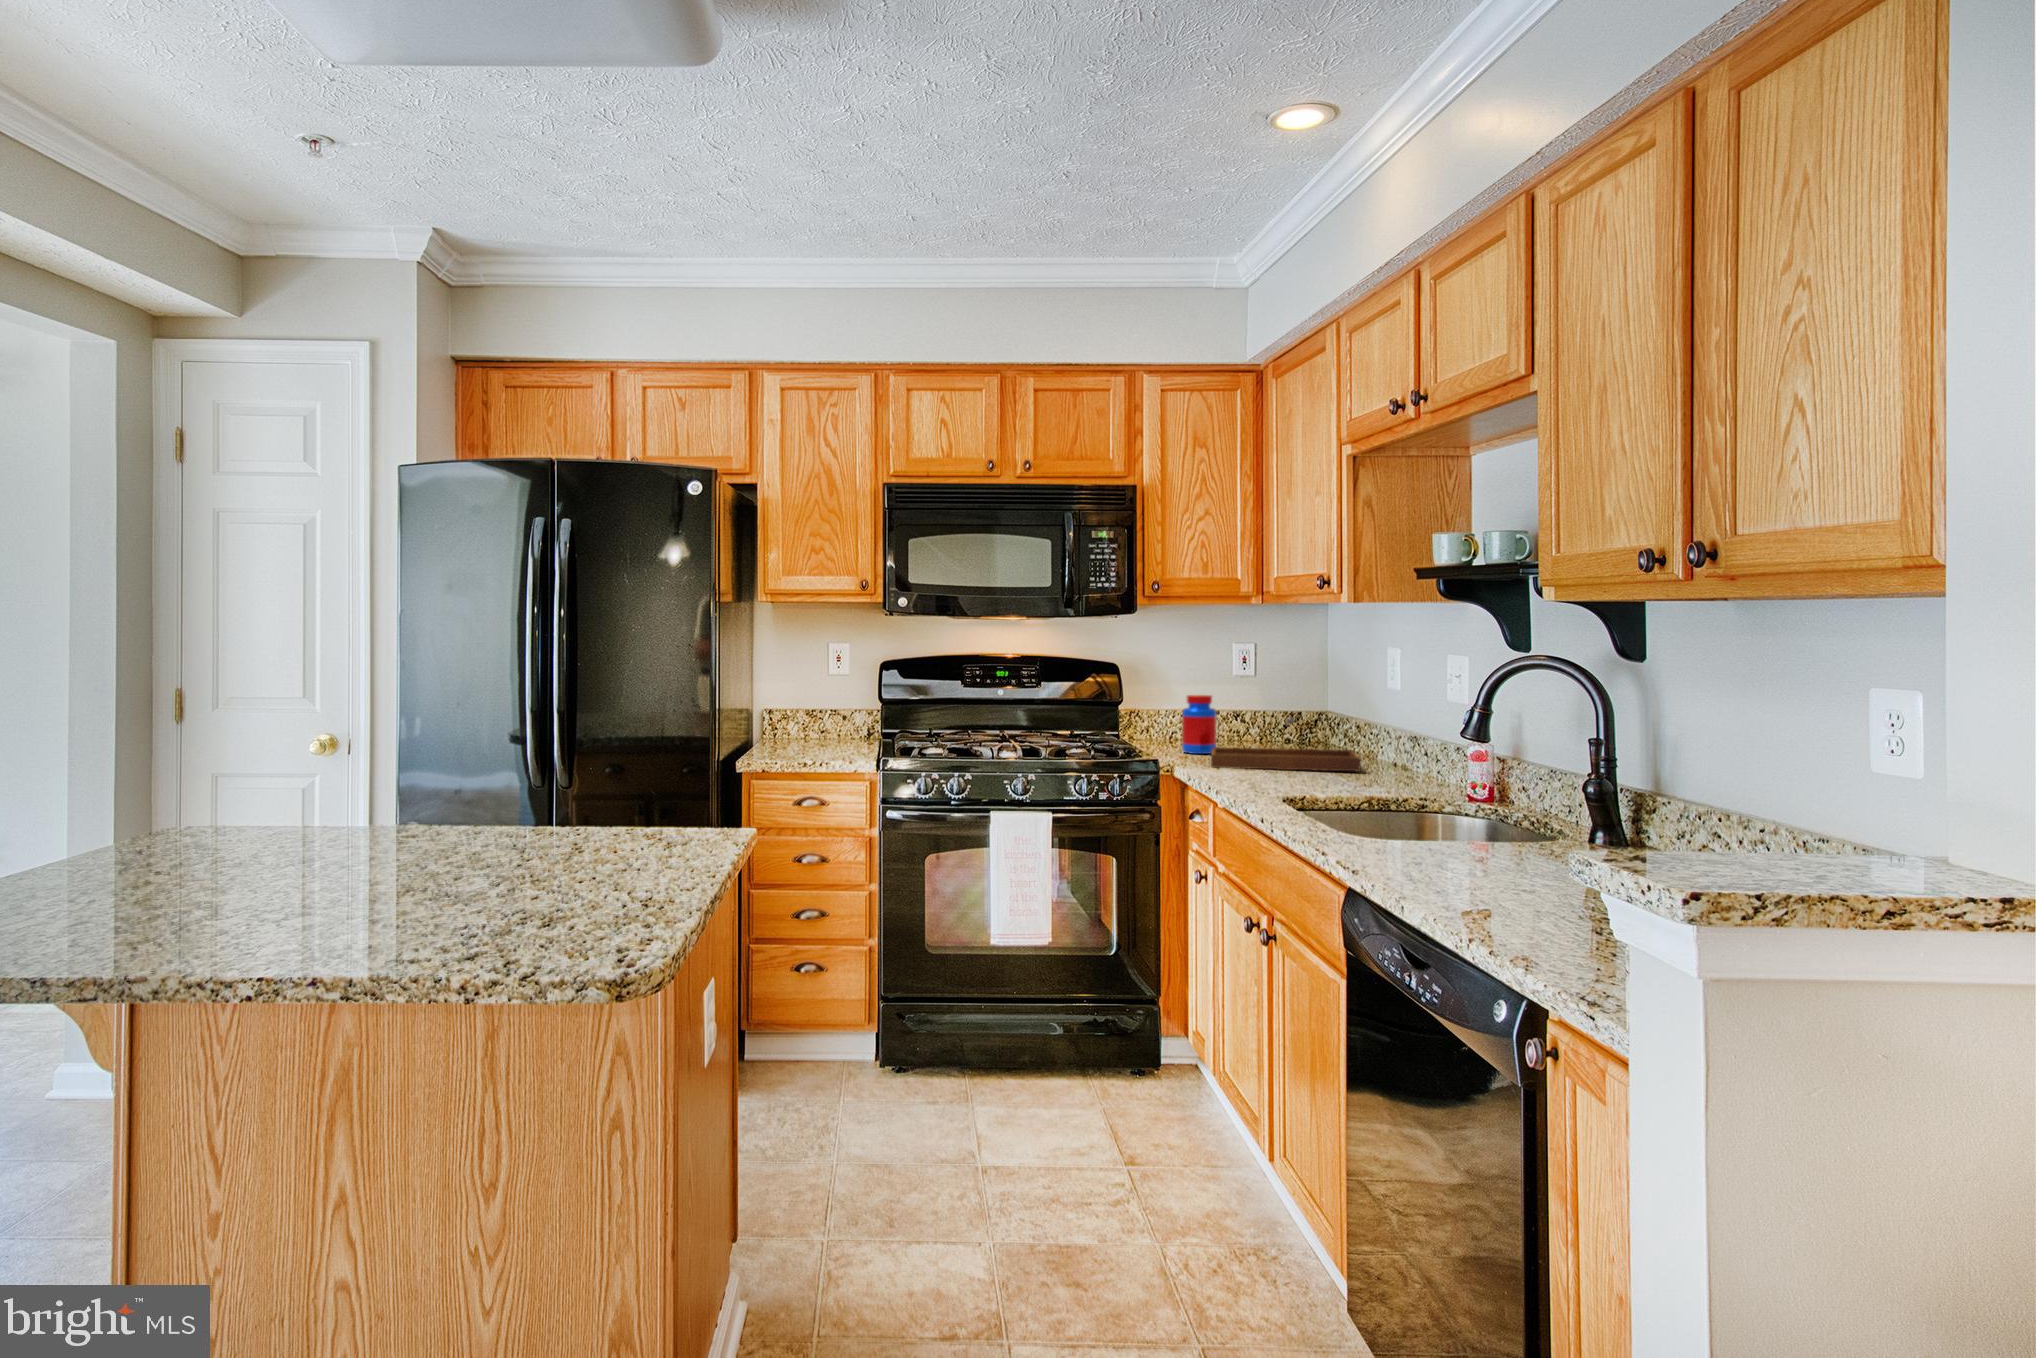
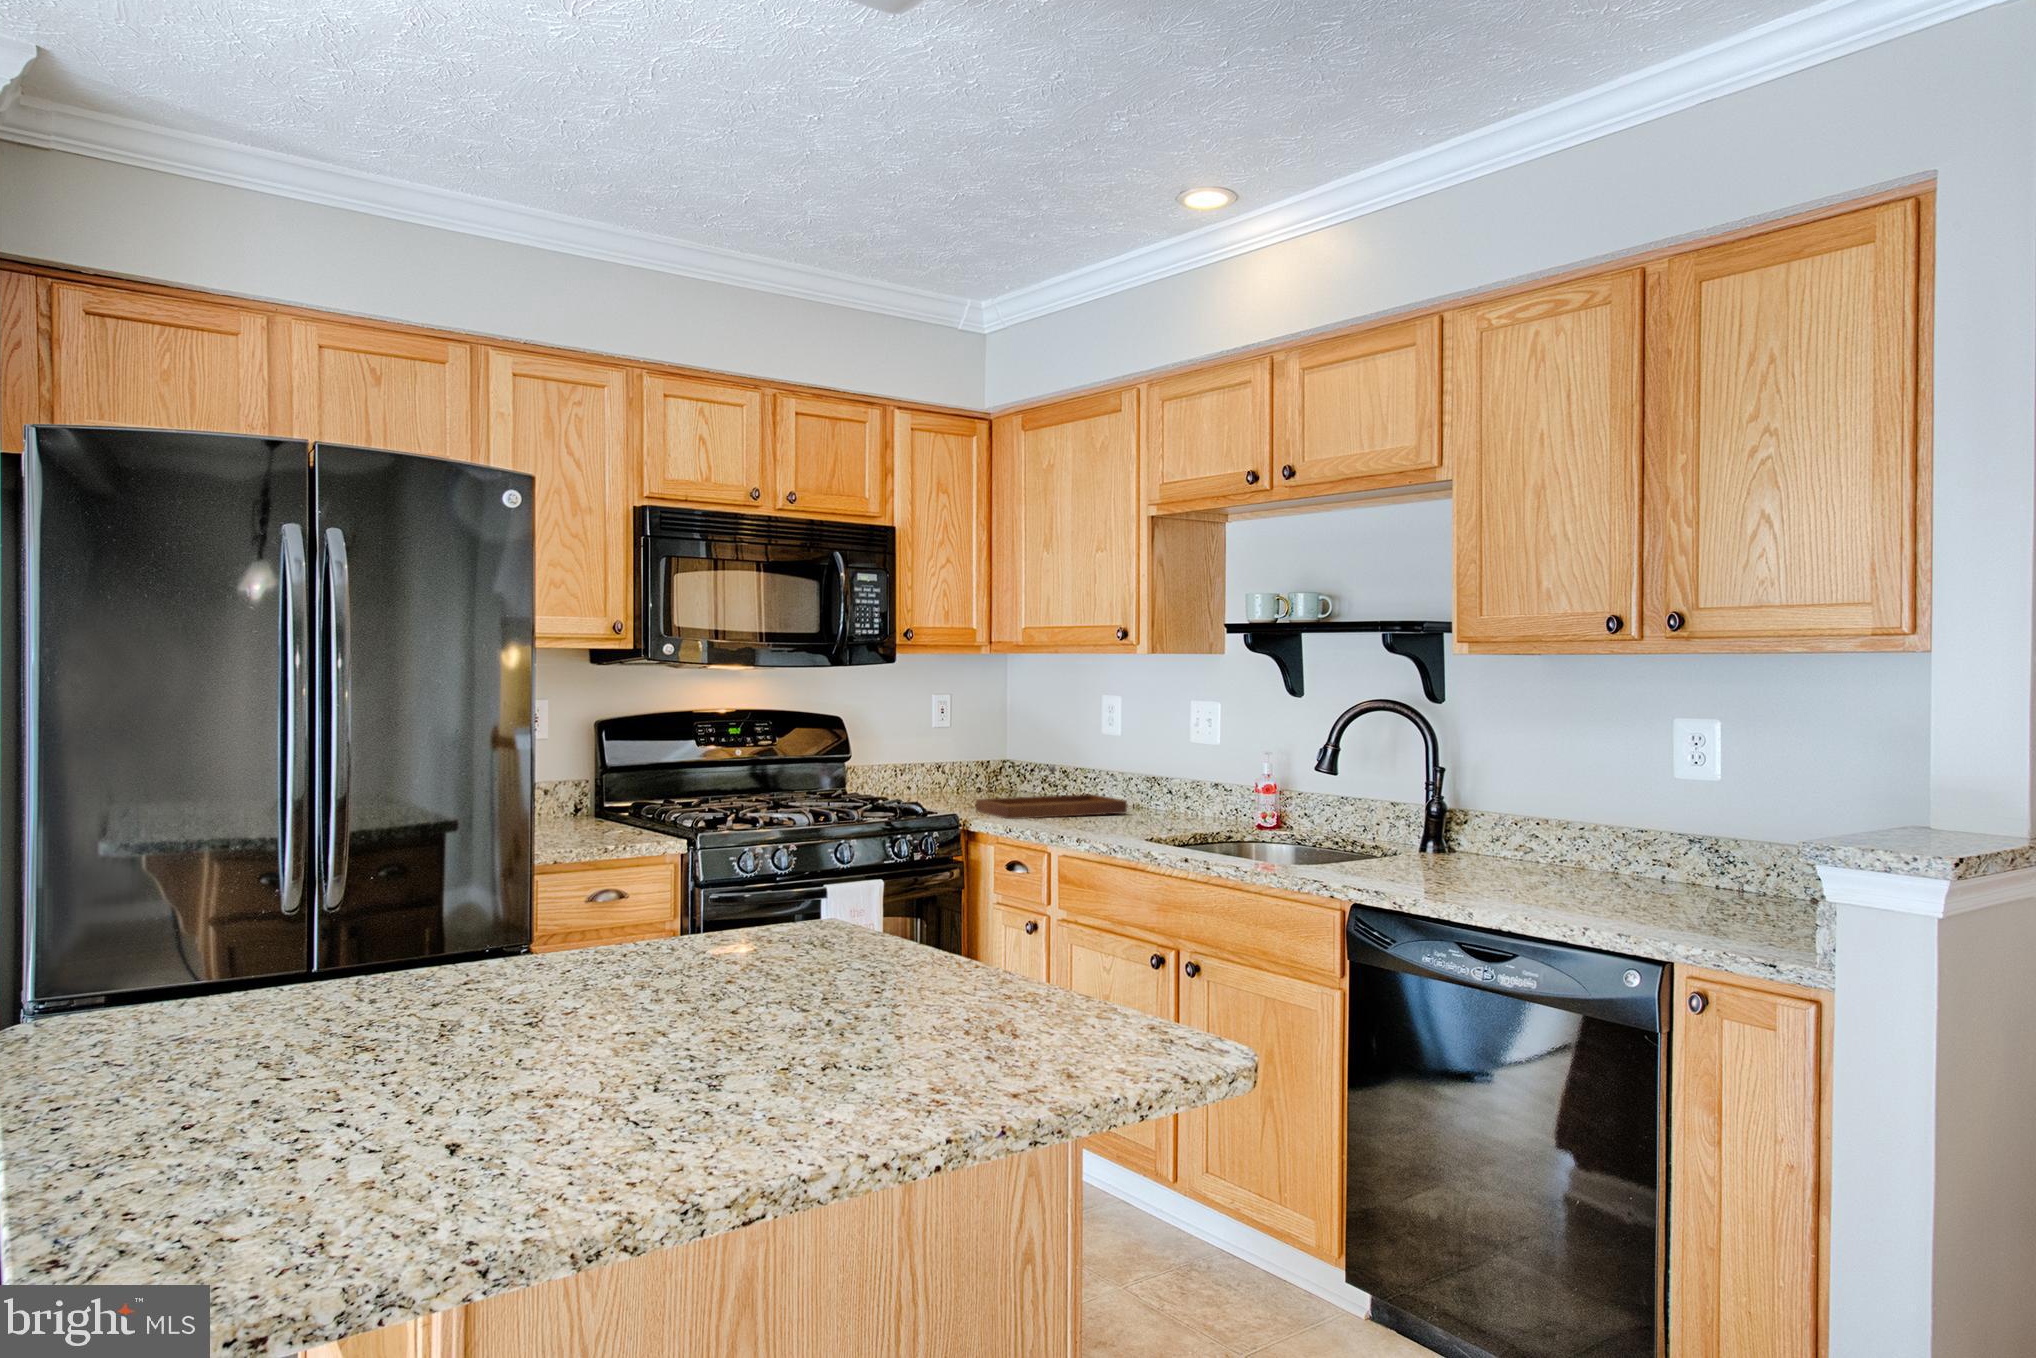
jar: present [1182,695,1217,754] -> none [923,746,958,807]

